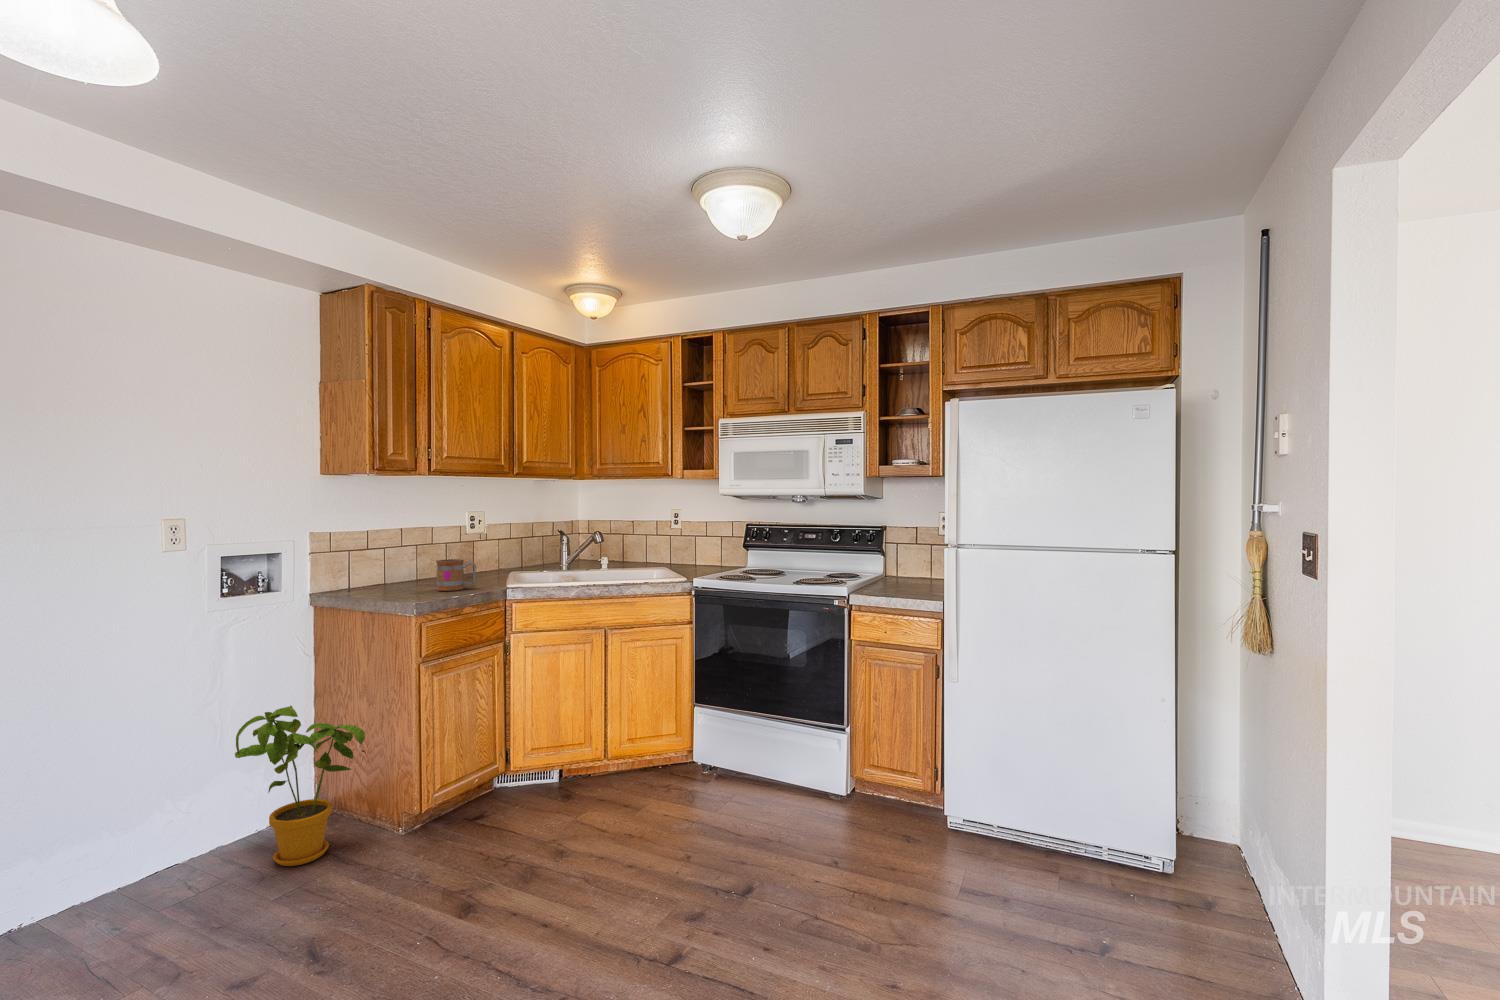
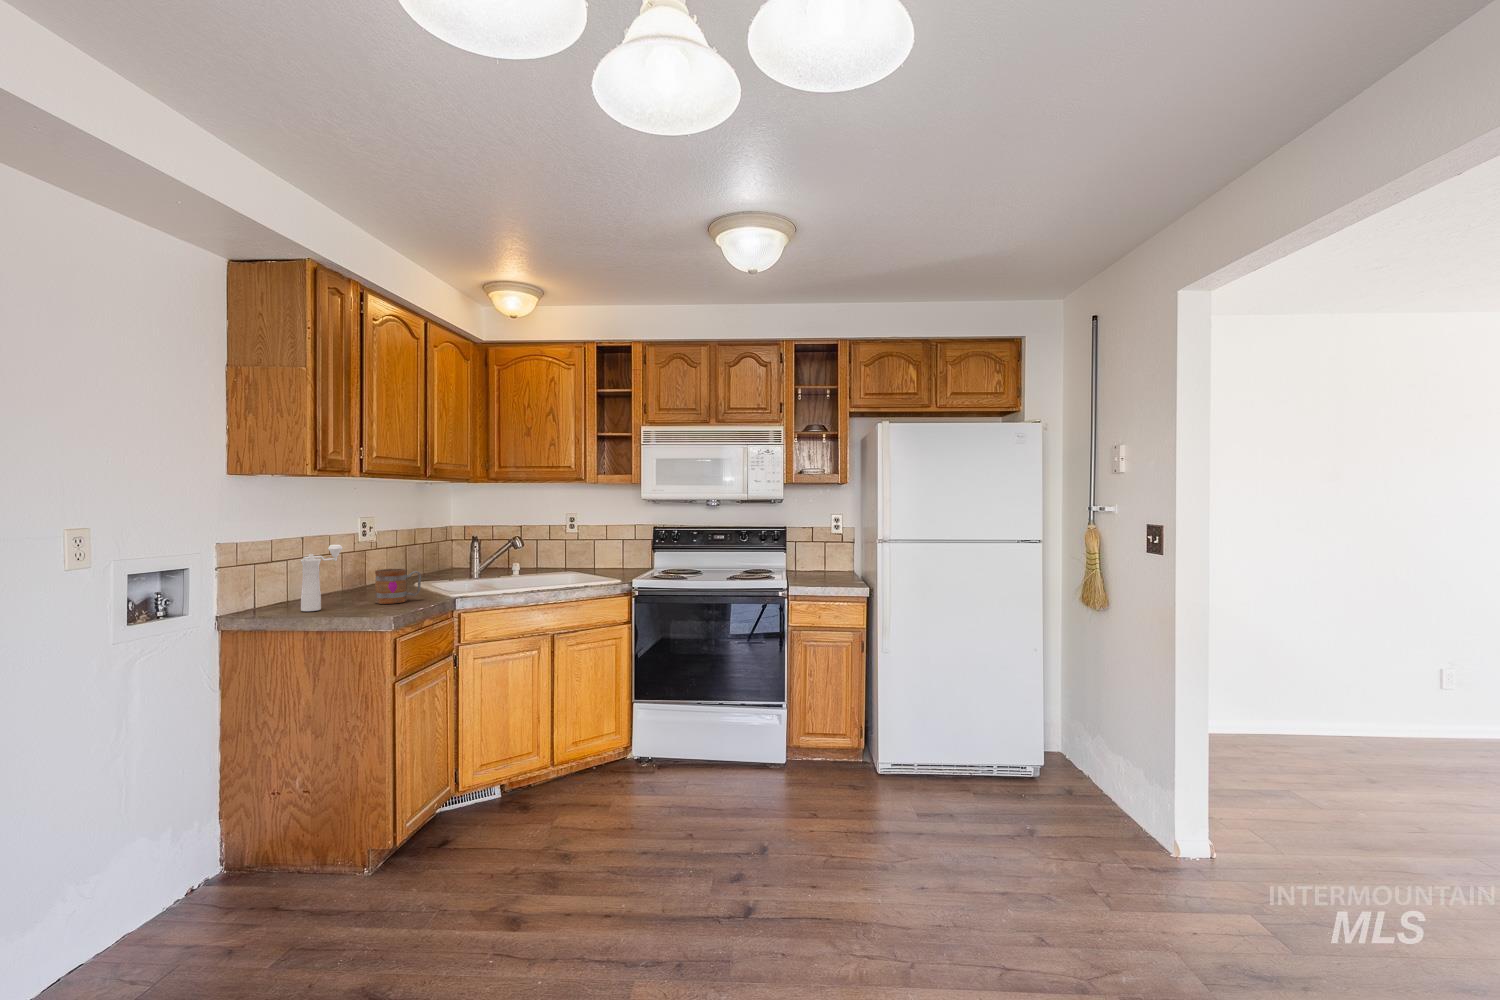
pepper mill: none [369,536,411,594] -> present [301,545,343,611]
house plant: present [235,706,365,866] -> none [157,744,336,936]

